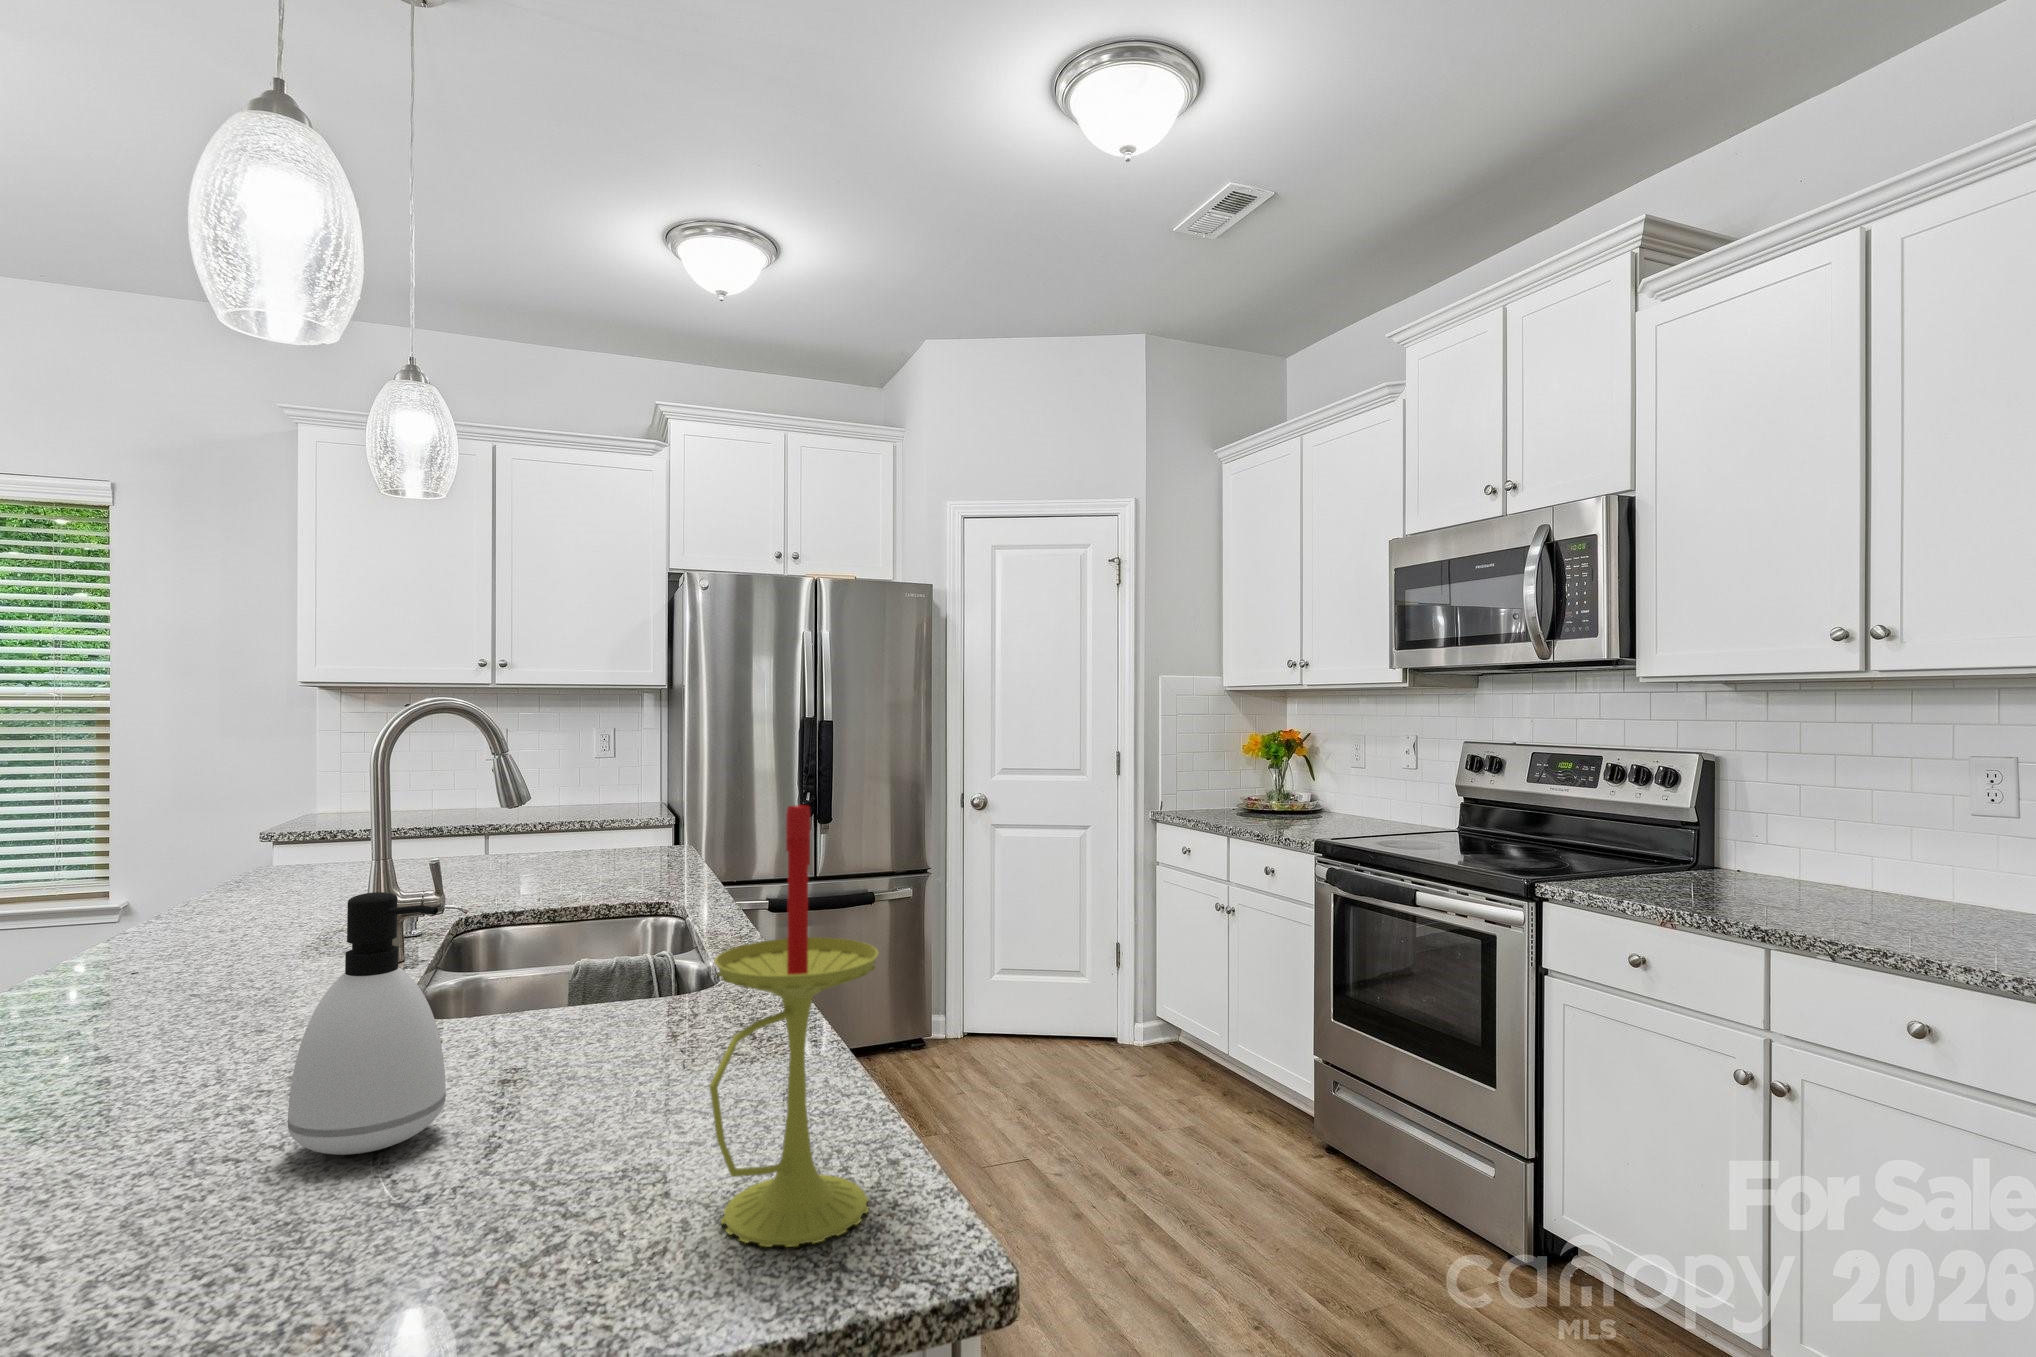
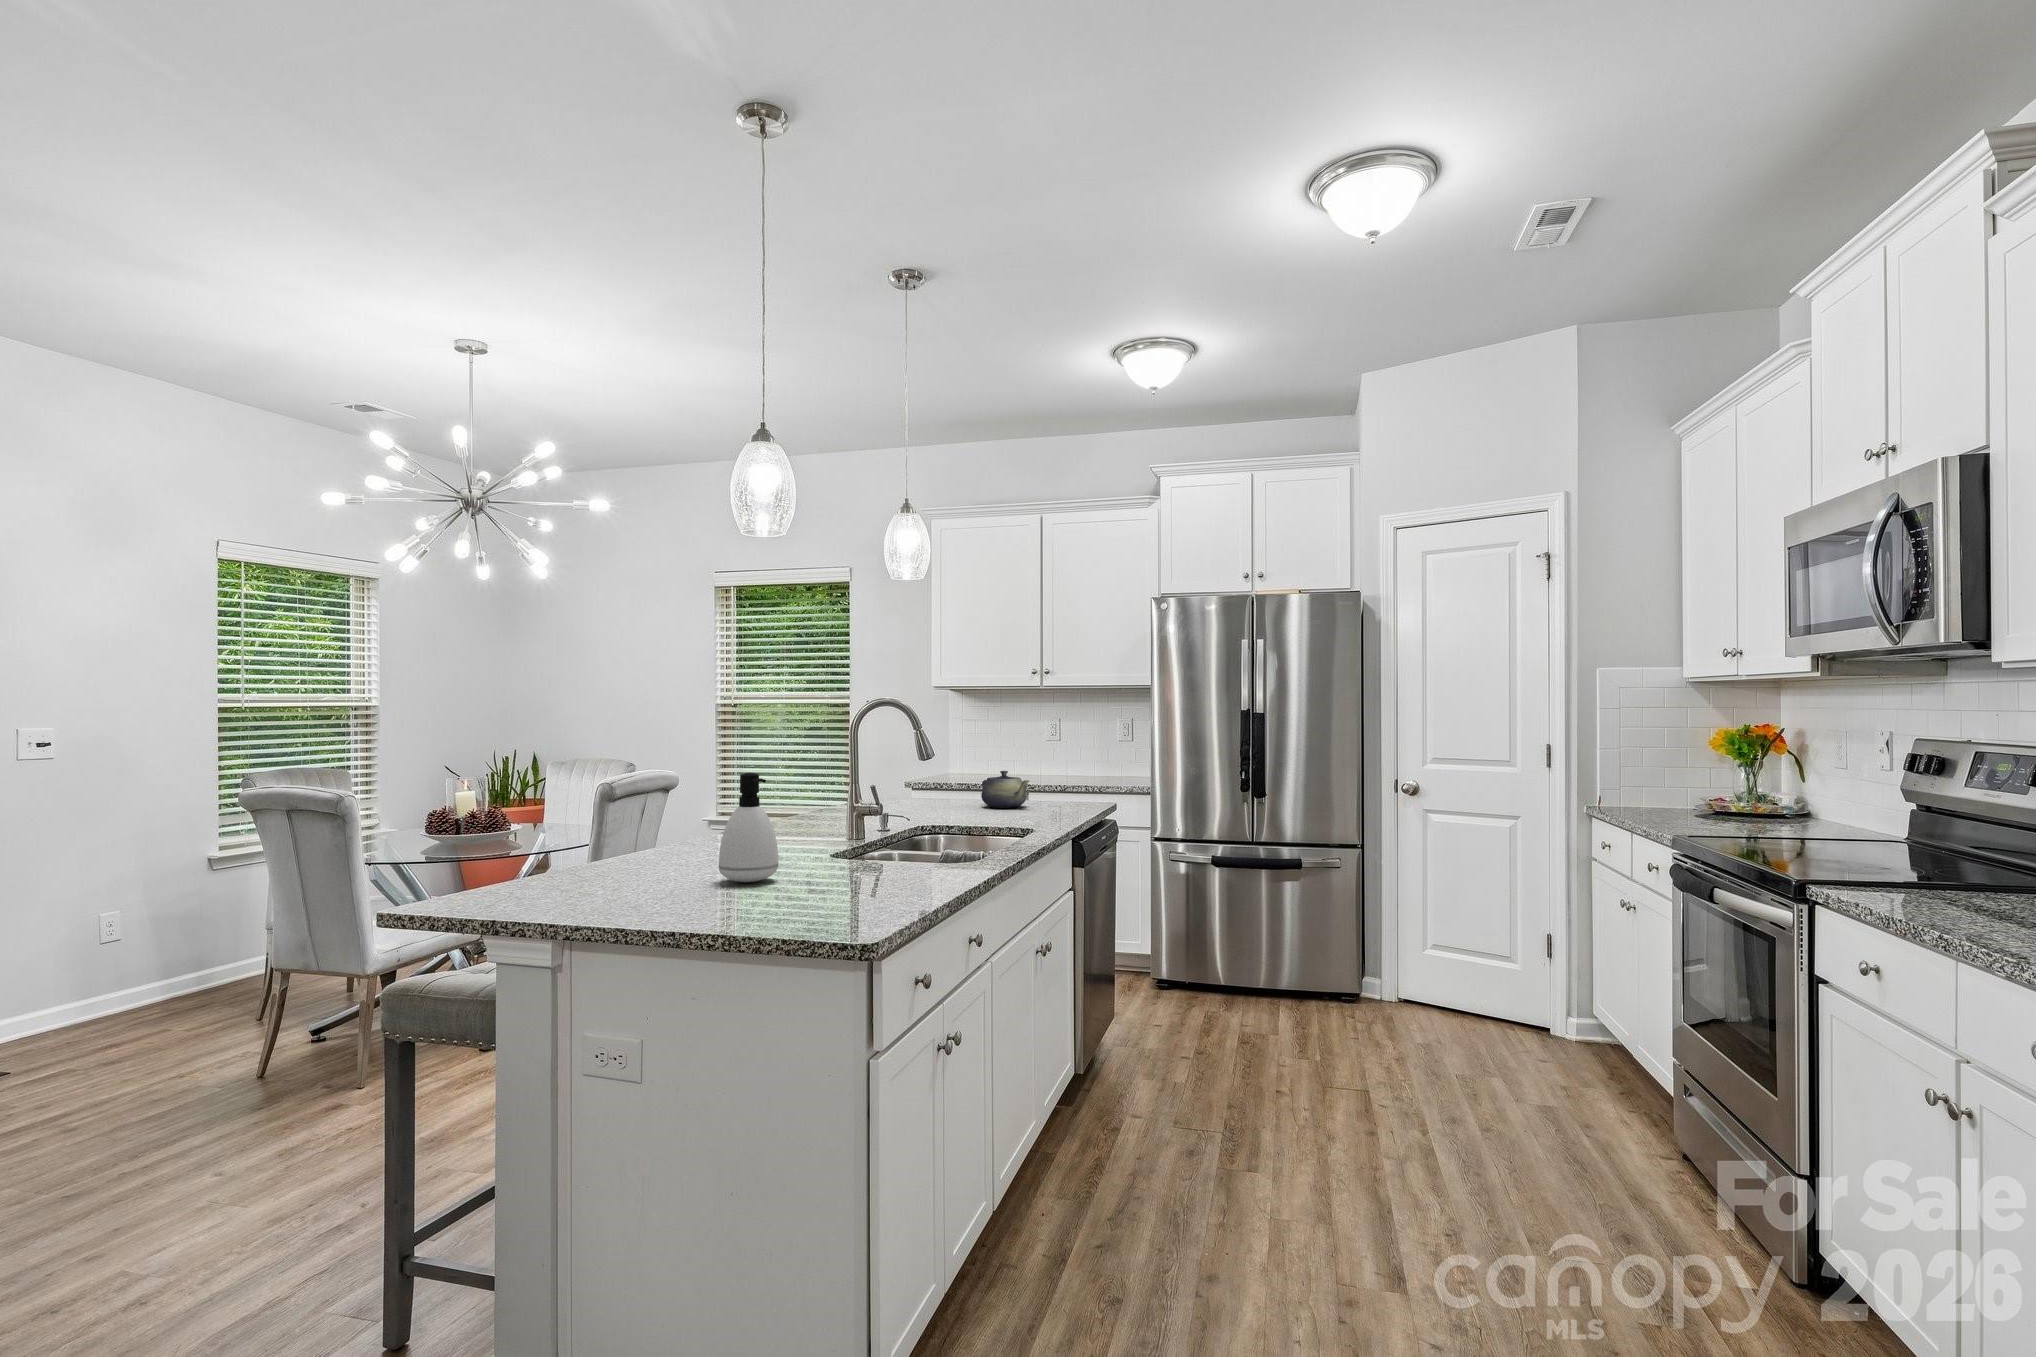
candle: present [710,805,878,1247] -> none [787,729,880,925]
teapot: none [517,816,618,874] -> present [981,771,1029,808]

